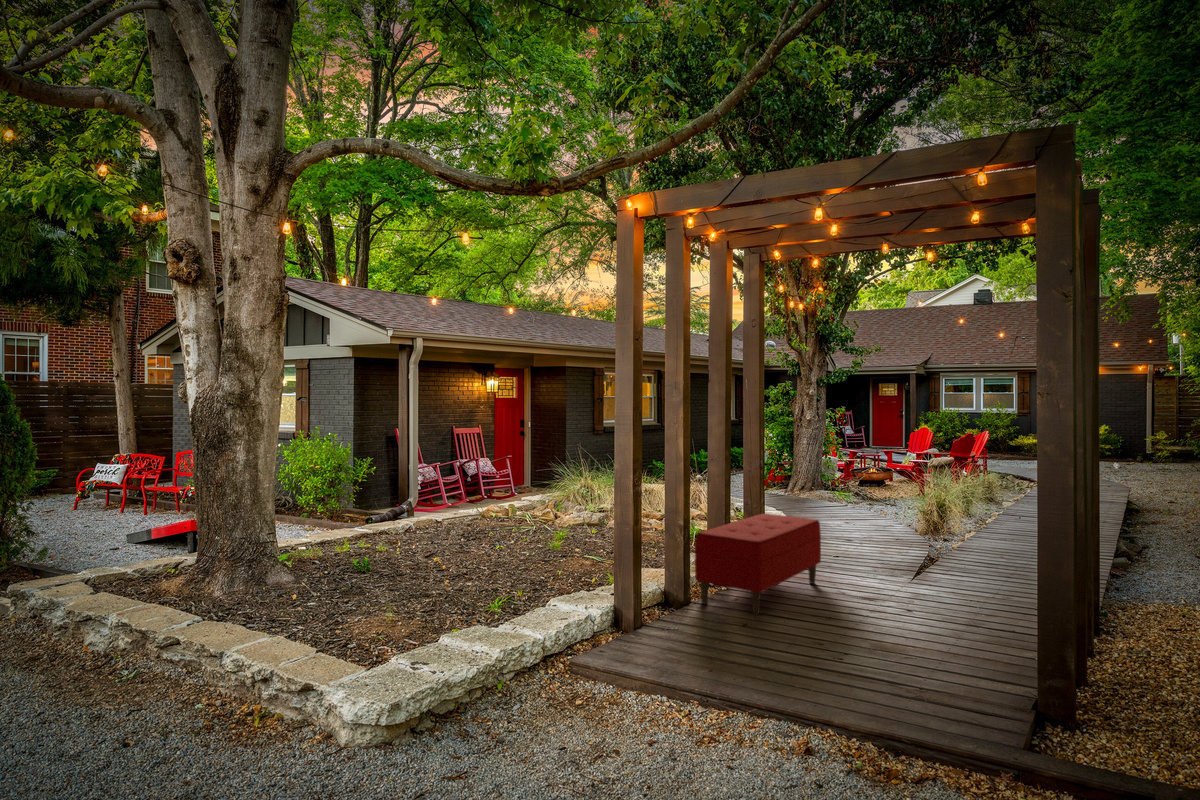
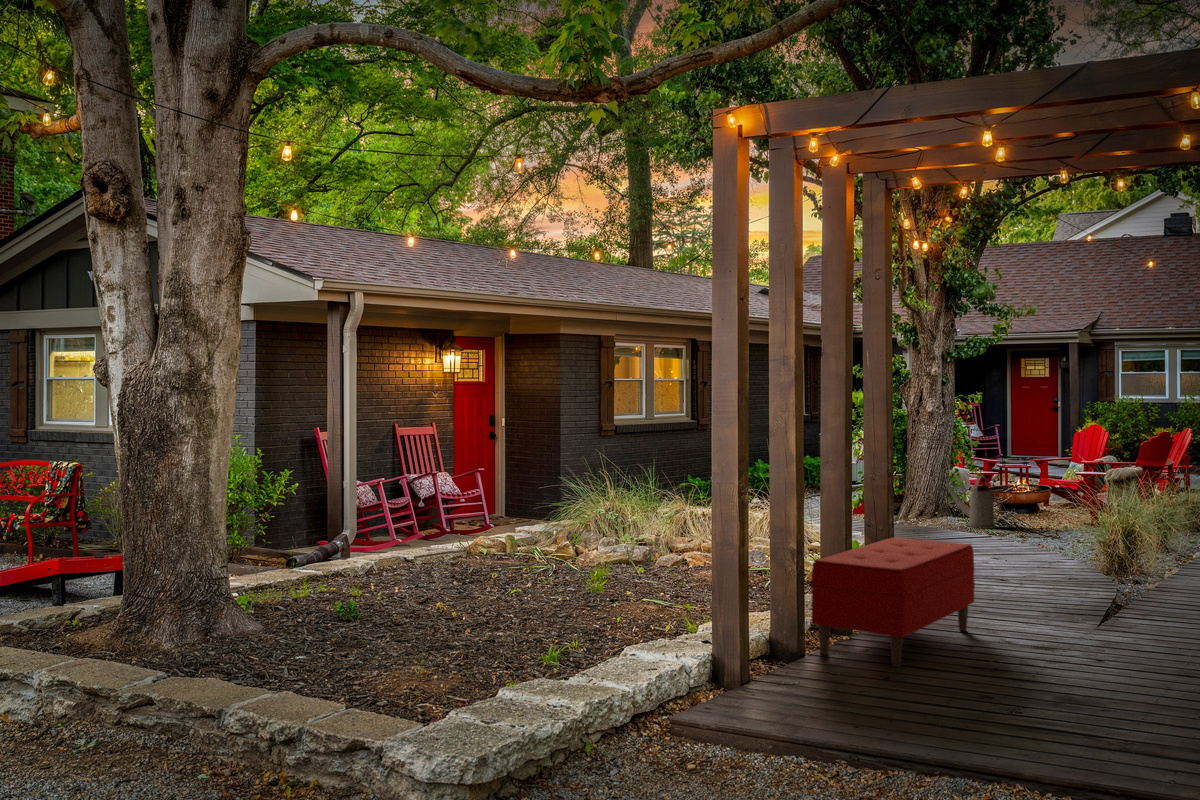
watering can: none [816,464,856,501] -> present [945,476,1002,529]

